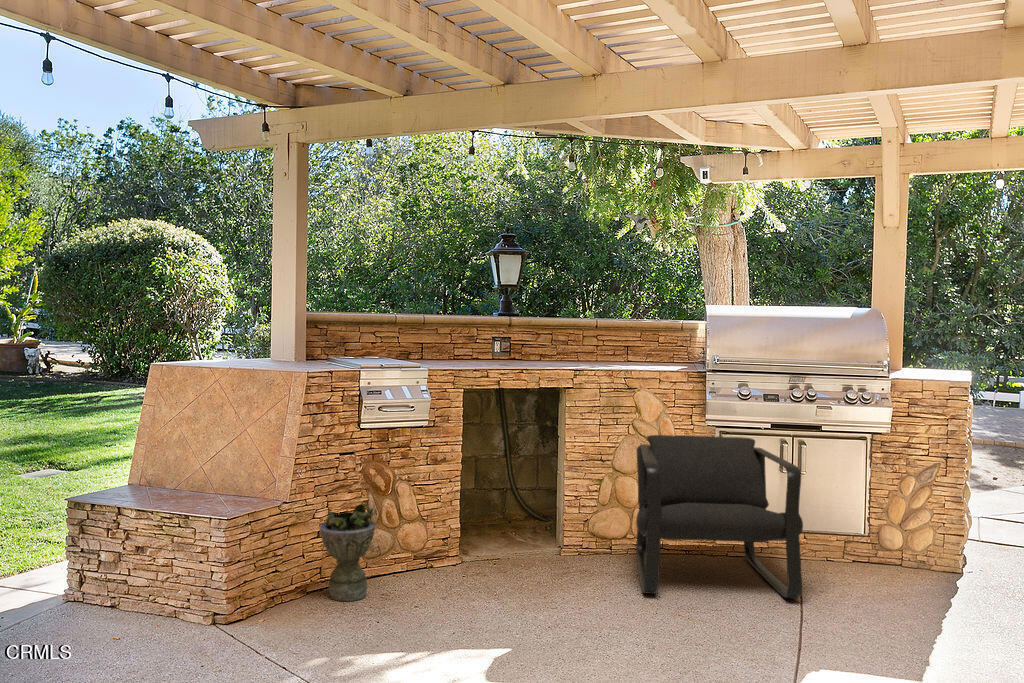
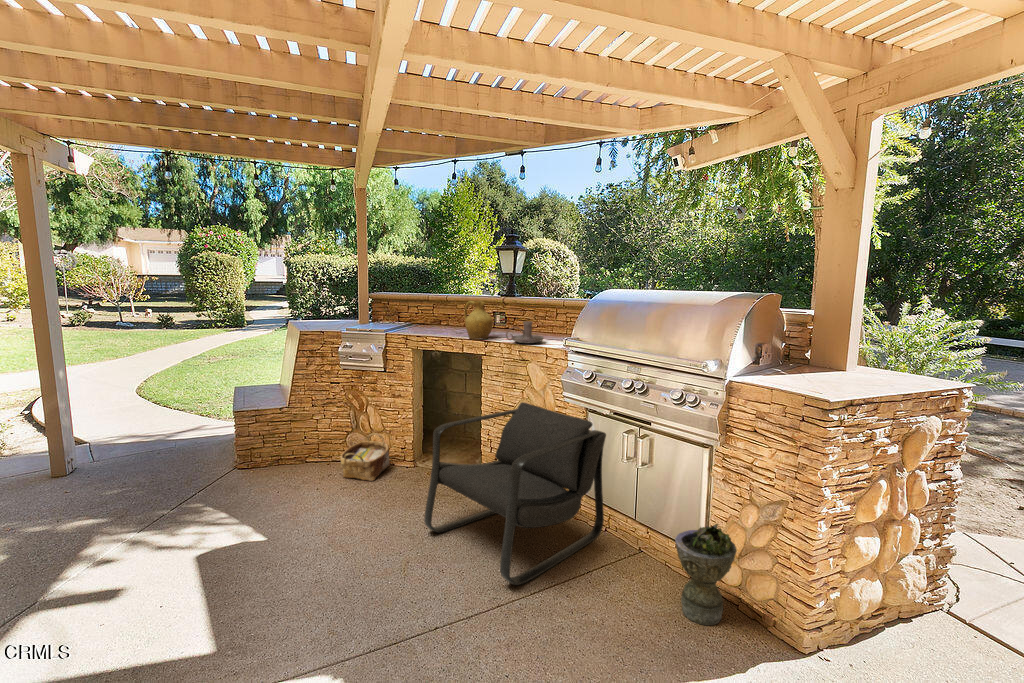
pitcher: none [547,321,583,369] -> present [464,301,493,340]
candle holder: none [608,344,646,369] -> present [506,321,544,343]
planter: present [320,503,375,601] -> present [675,524,737,625]
woven basket: none [397,521,467,589] -> present [340,433,390,481]

